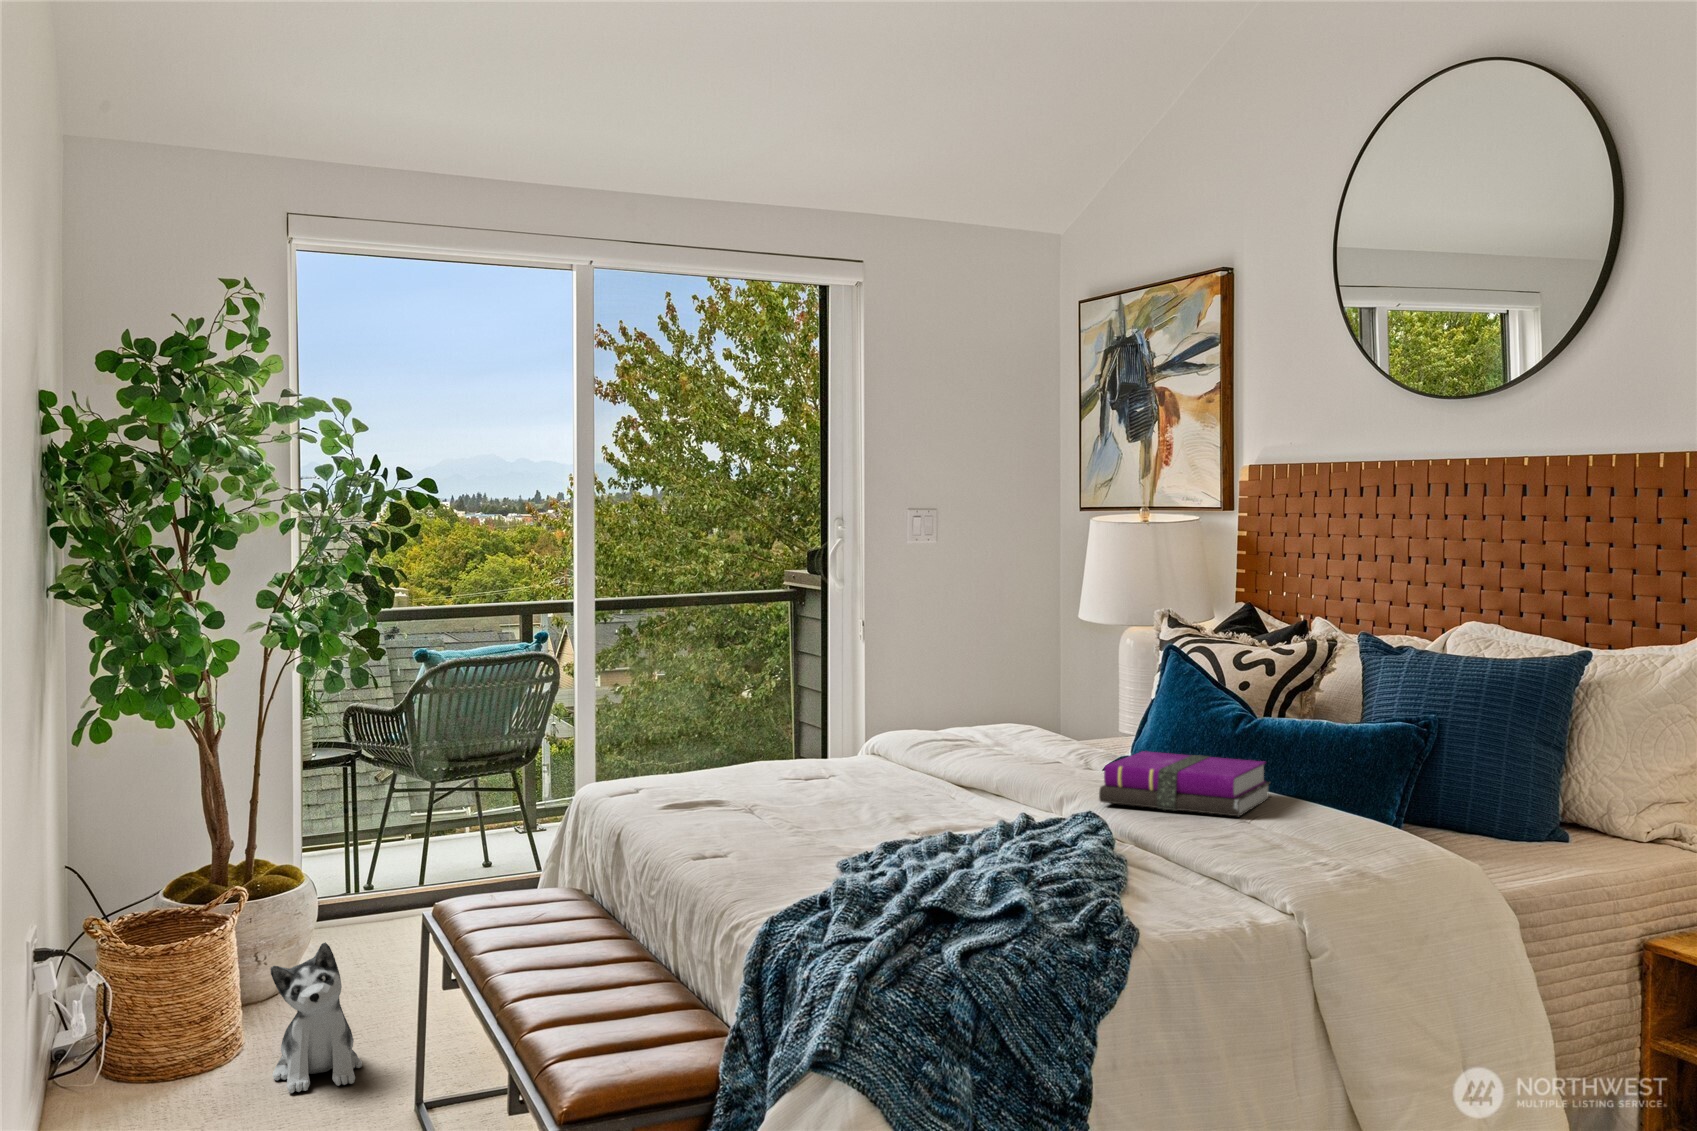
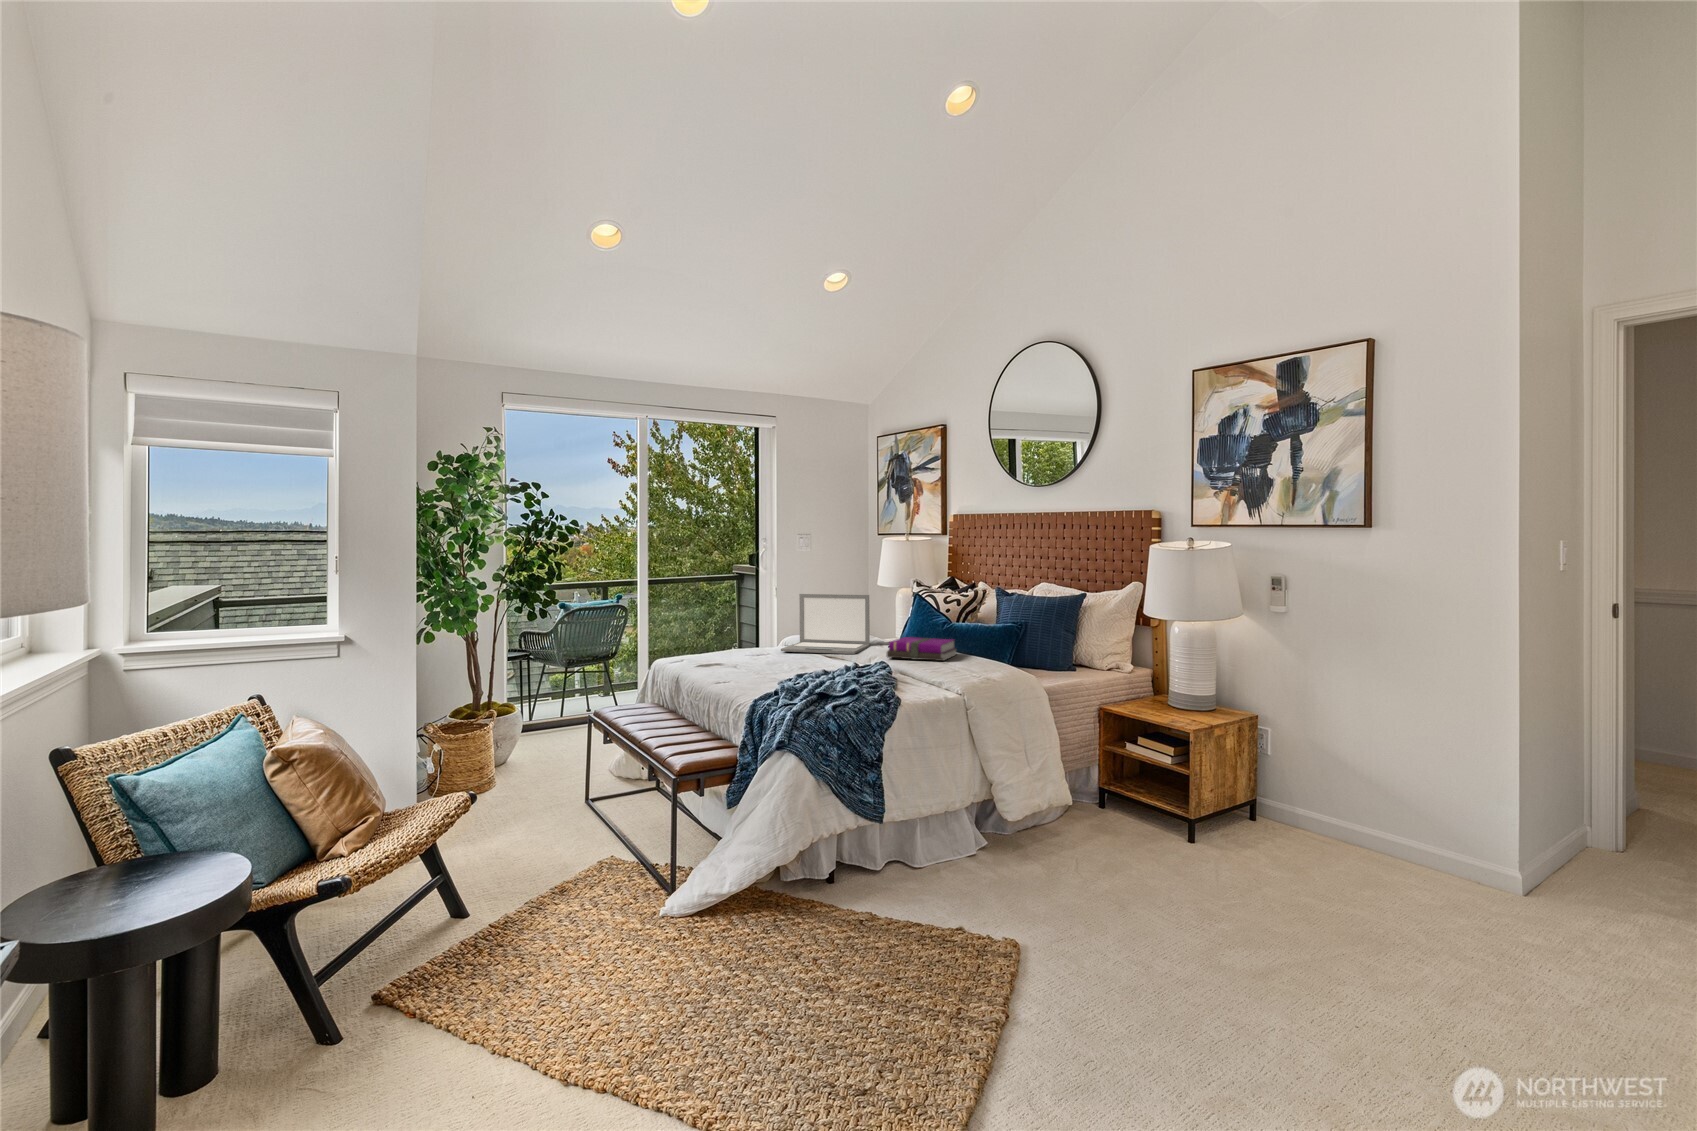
laptop: none [854,644,1059,789] -> present [781,594,870,654]
plush toy: present [271,942,362,1093] -> none [518,730,558,797]

